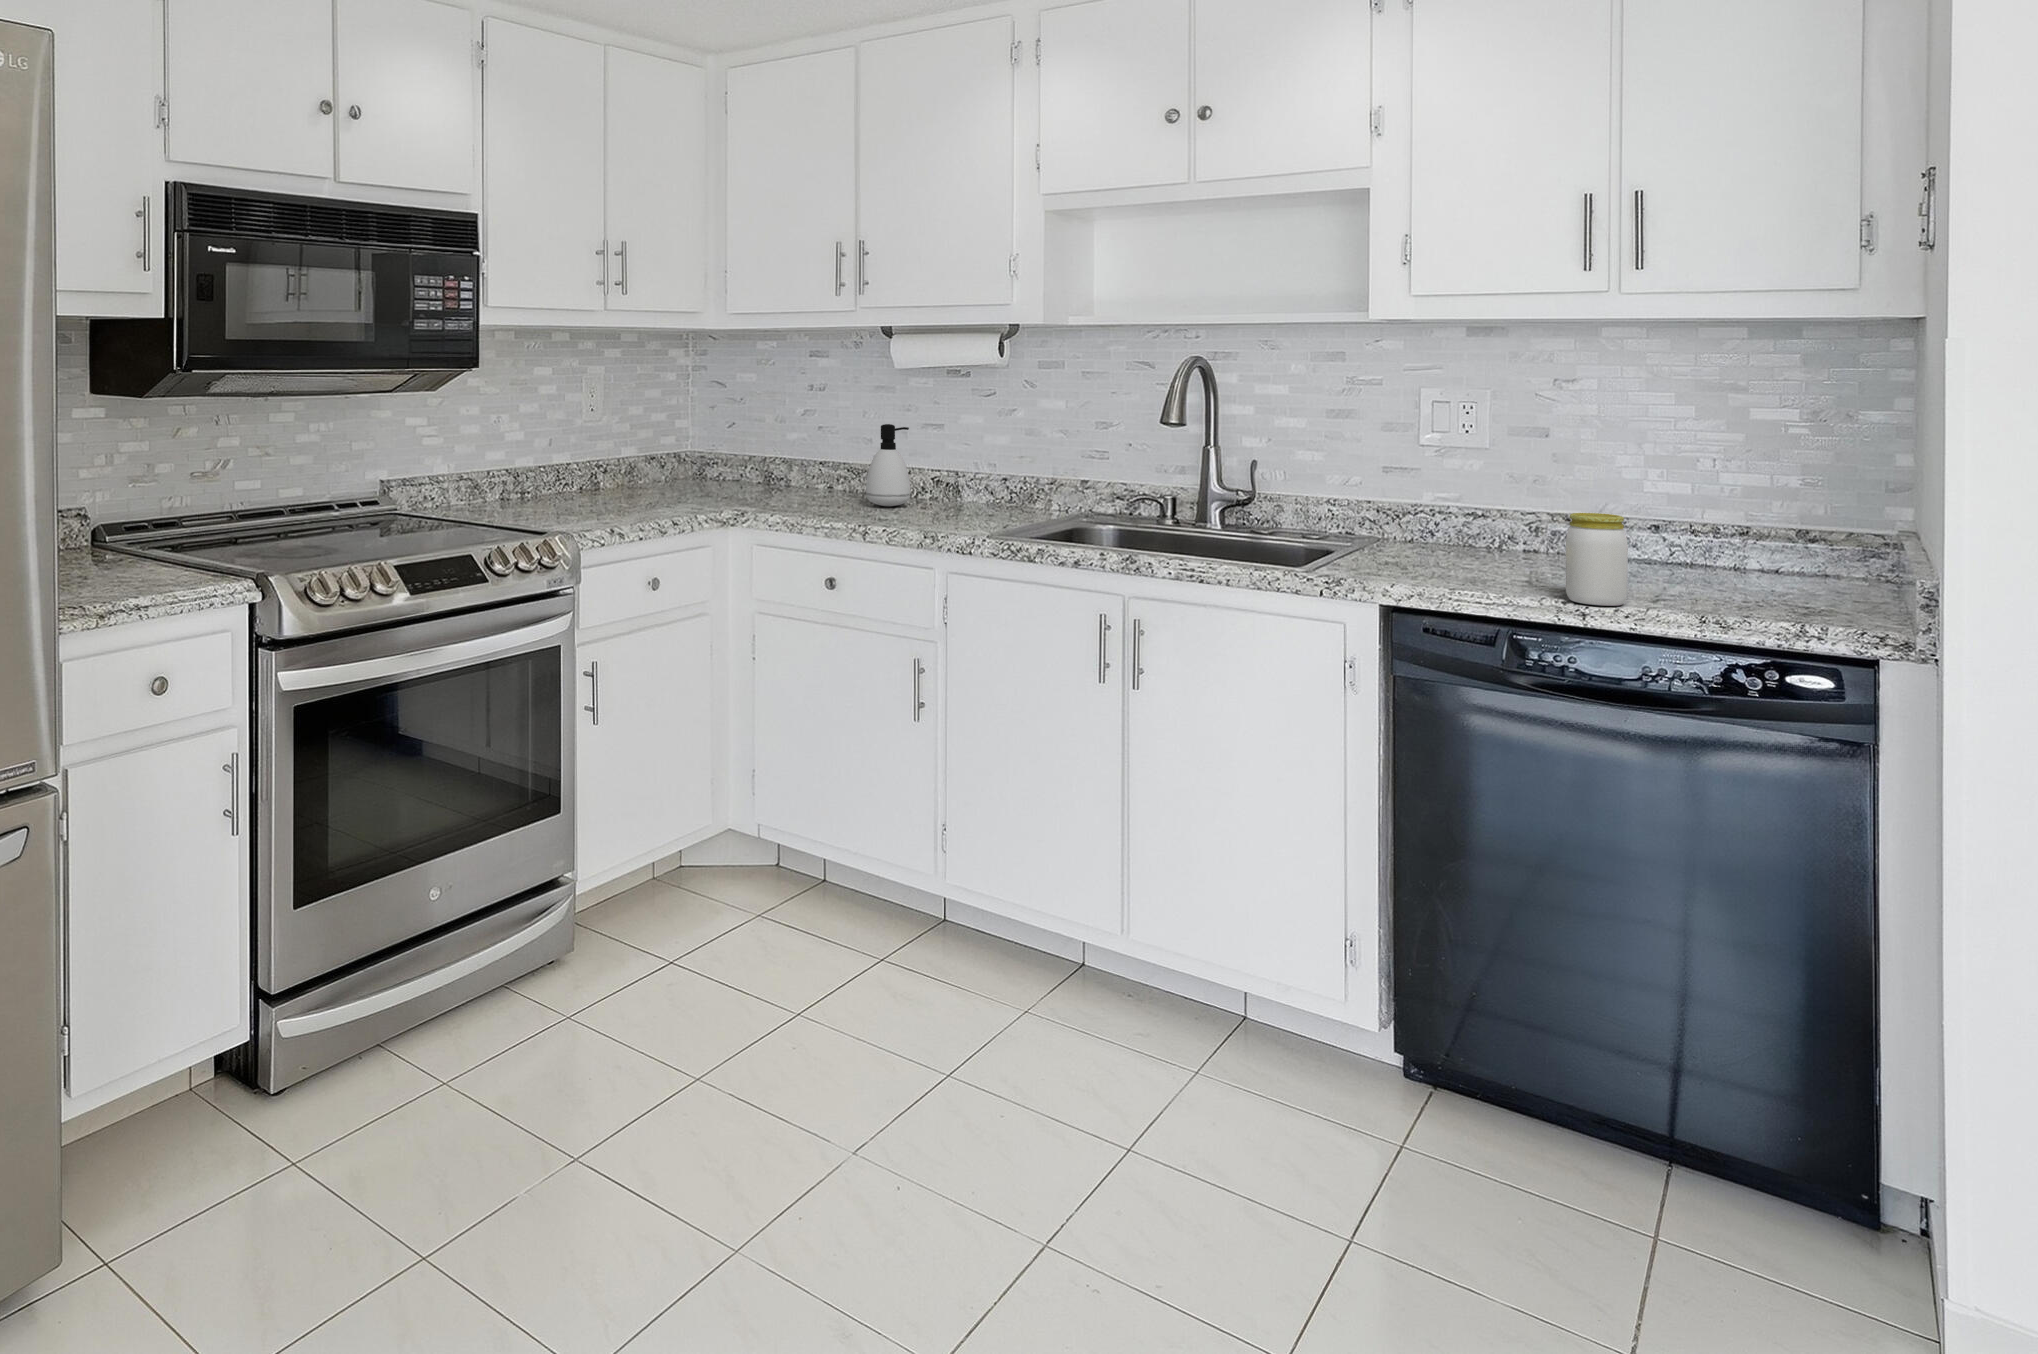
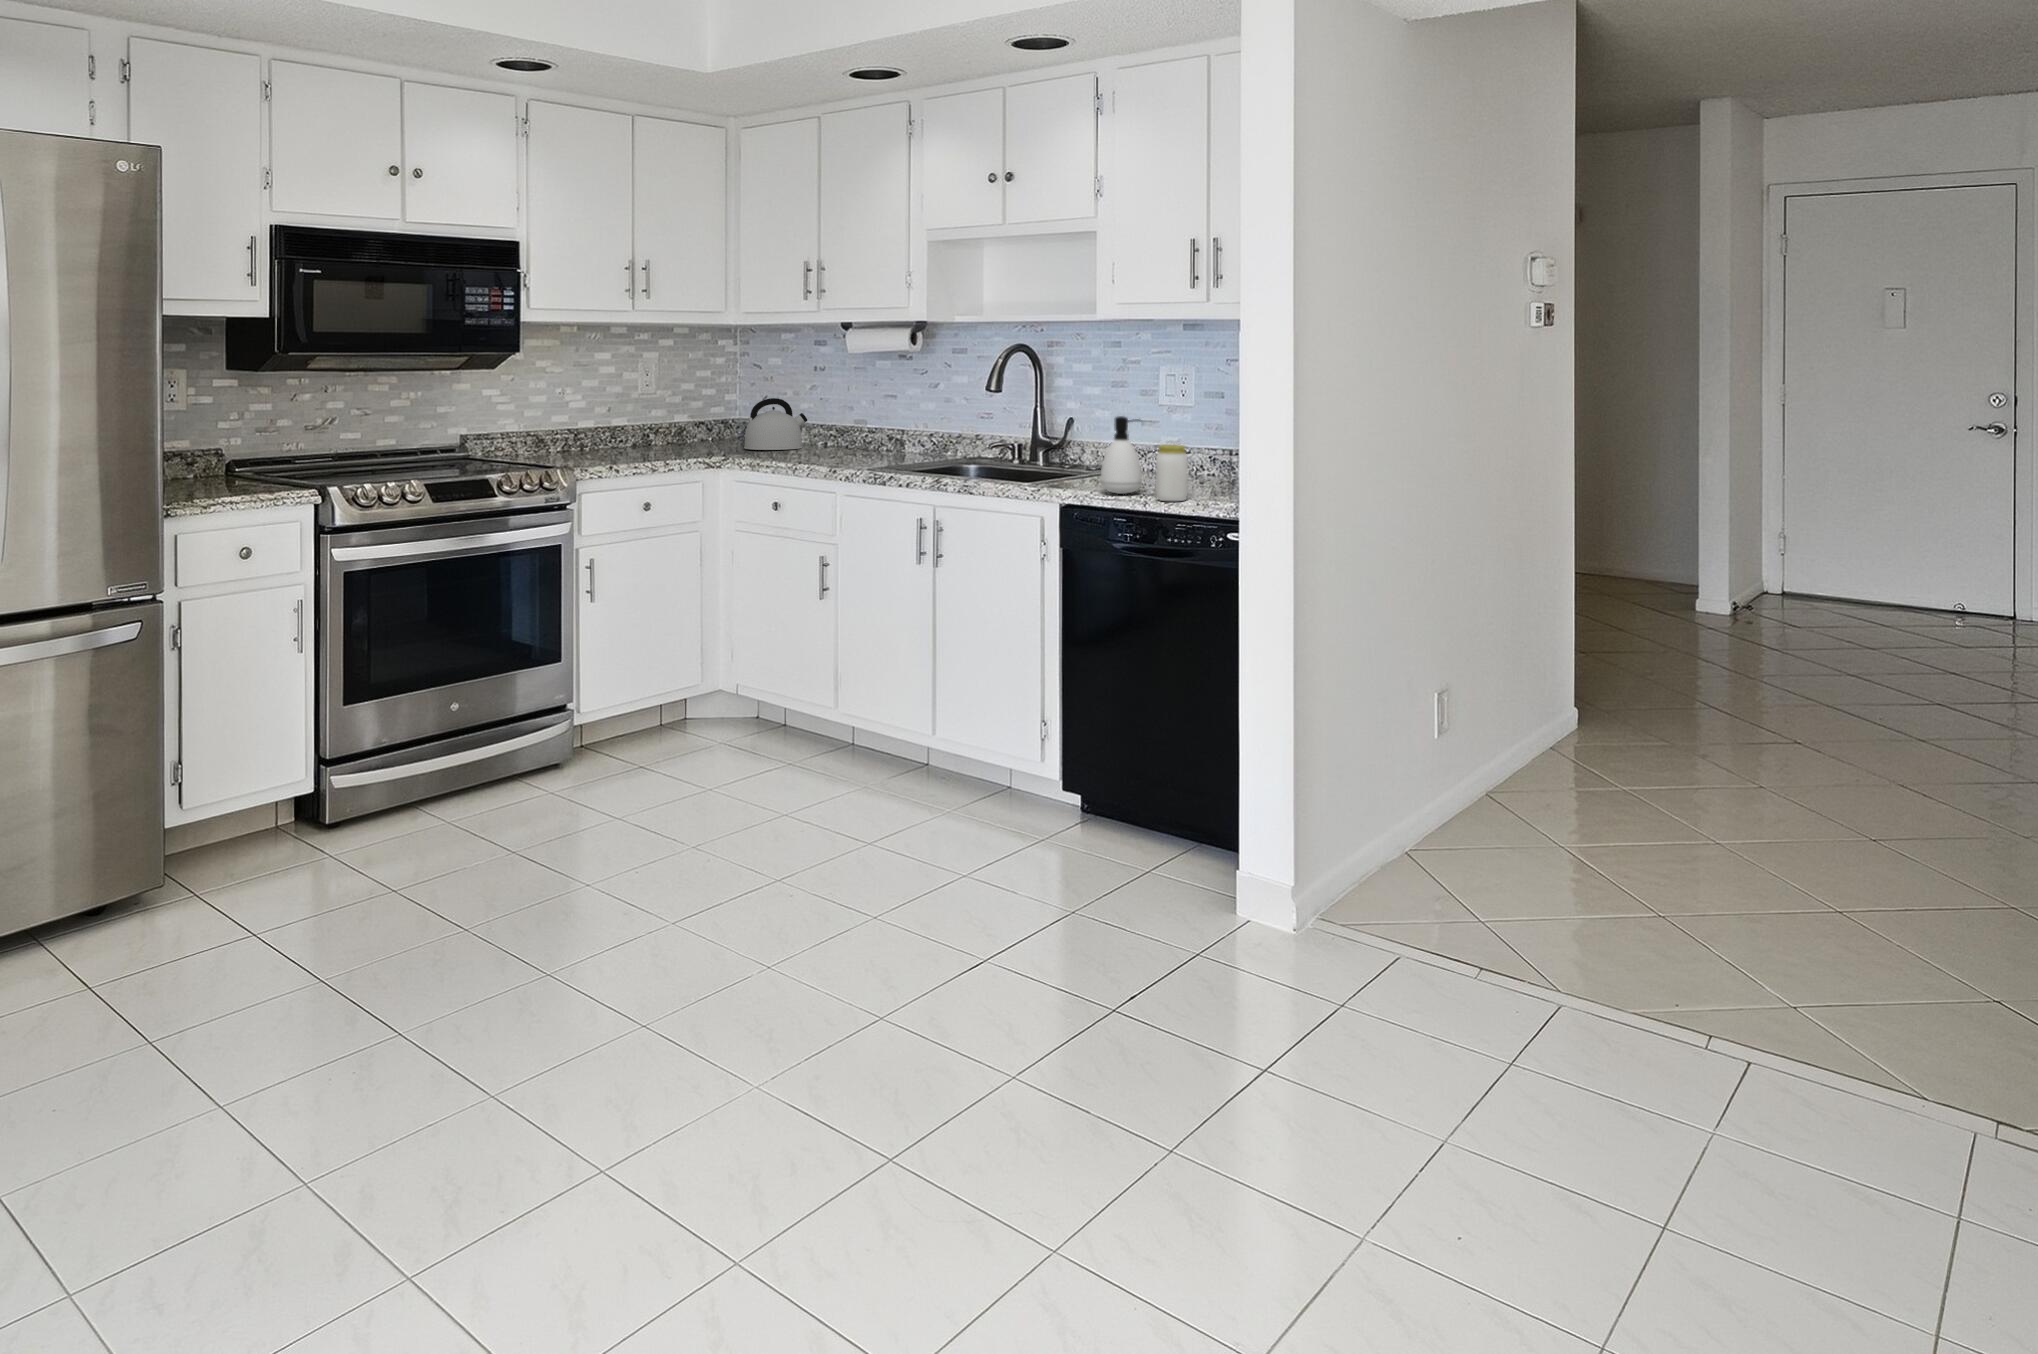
soap dispenser: present [866,424,911,506] -> present [1100,416,1142,494]
kettle: none [723,426,806,496] -> present [744,398,807,450]

